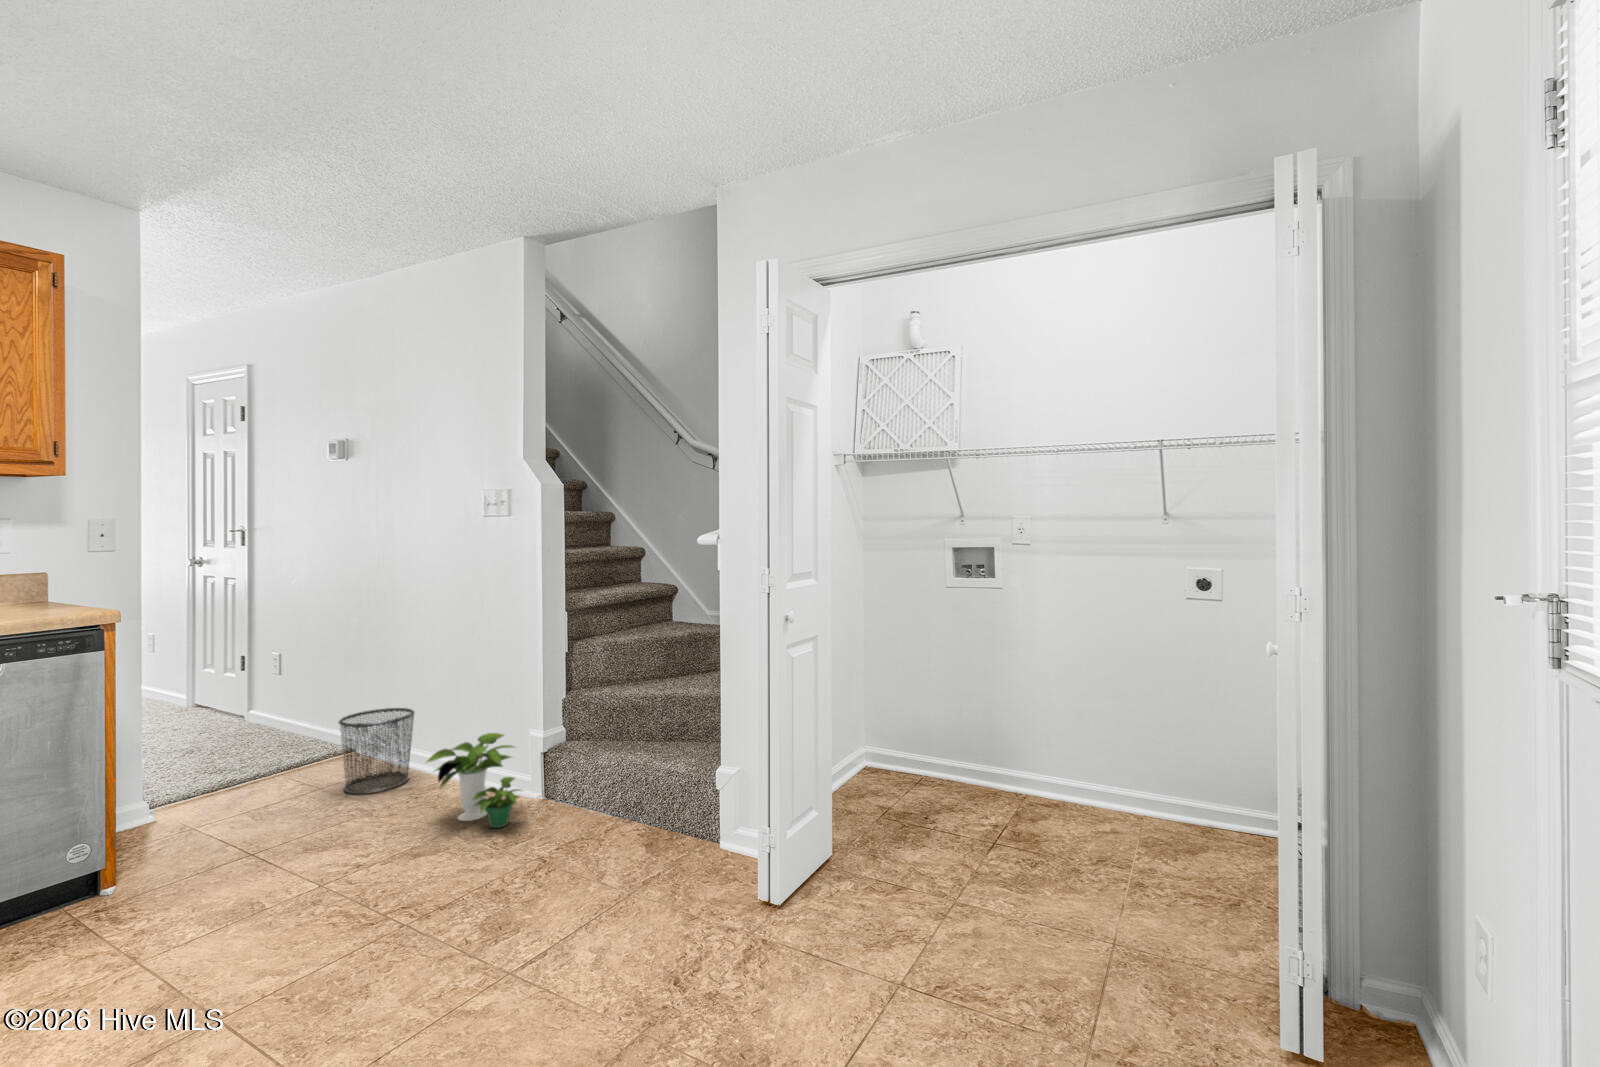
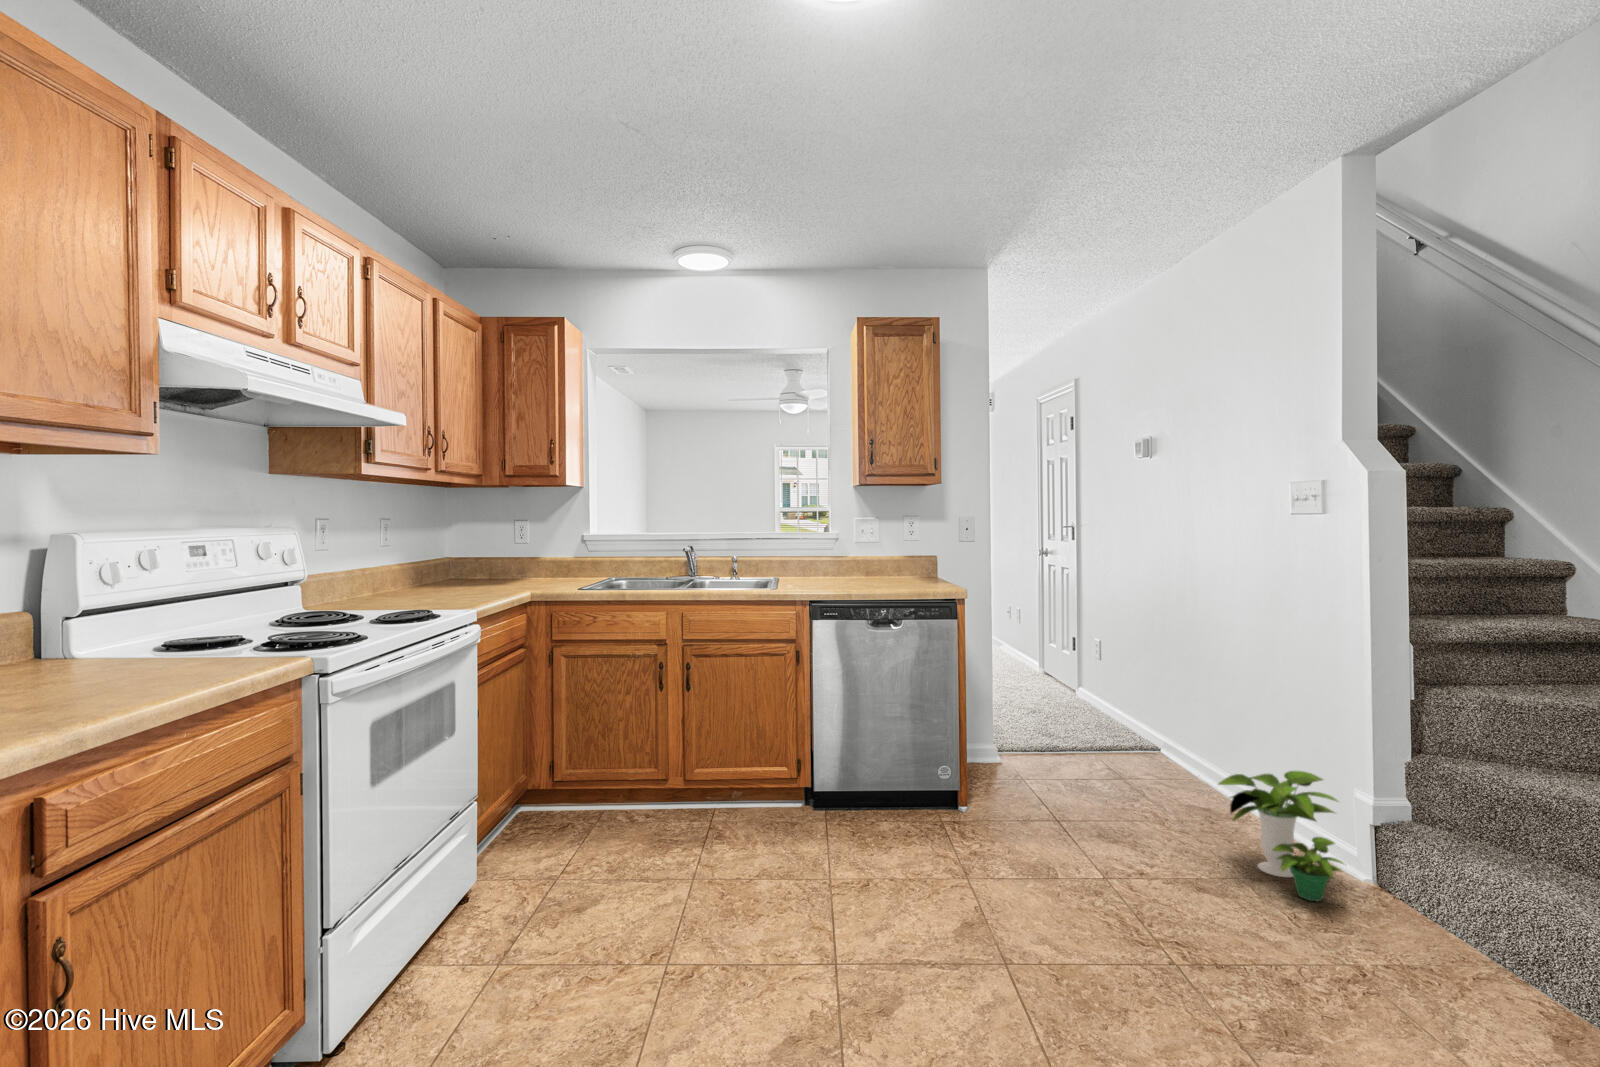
waste bin: present [339,708,415,794] -> none [1137,705,1217,800]

